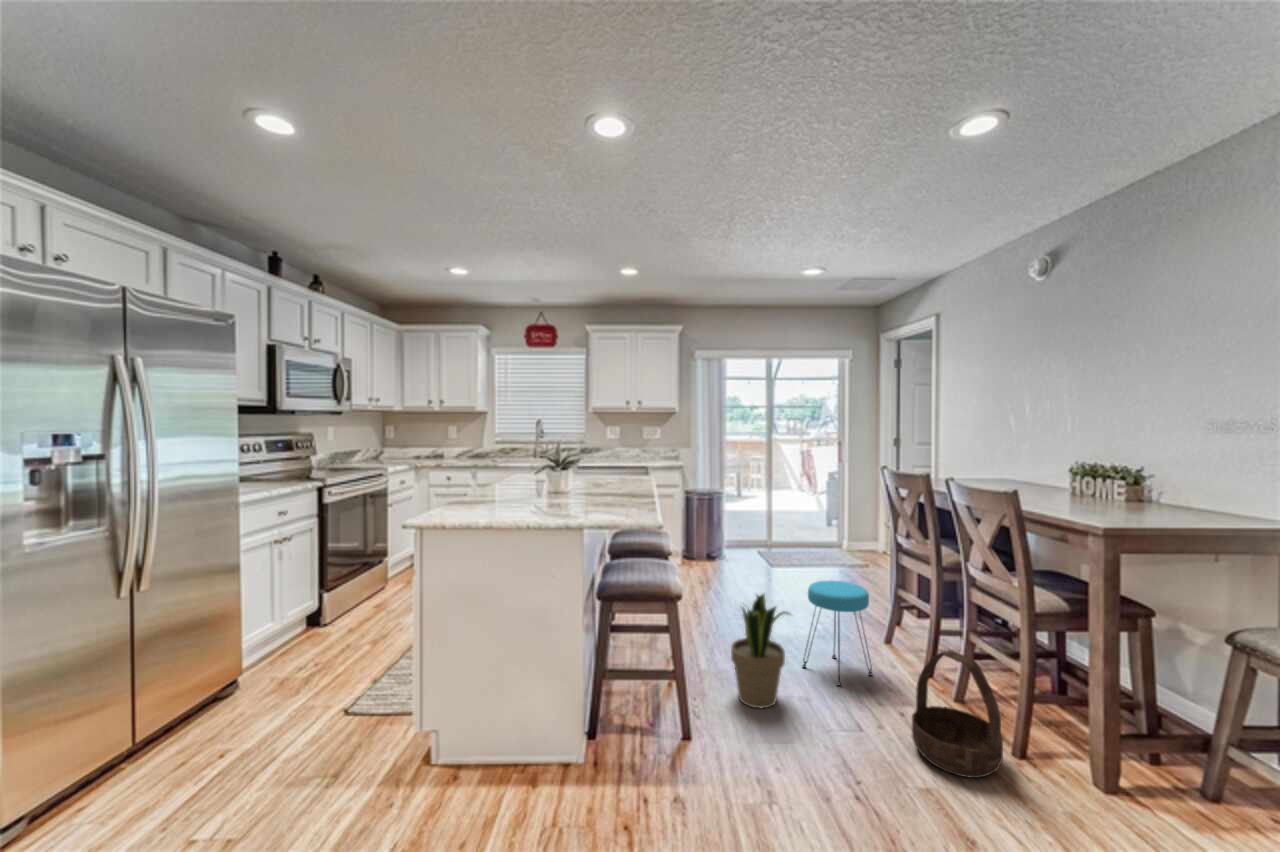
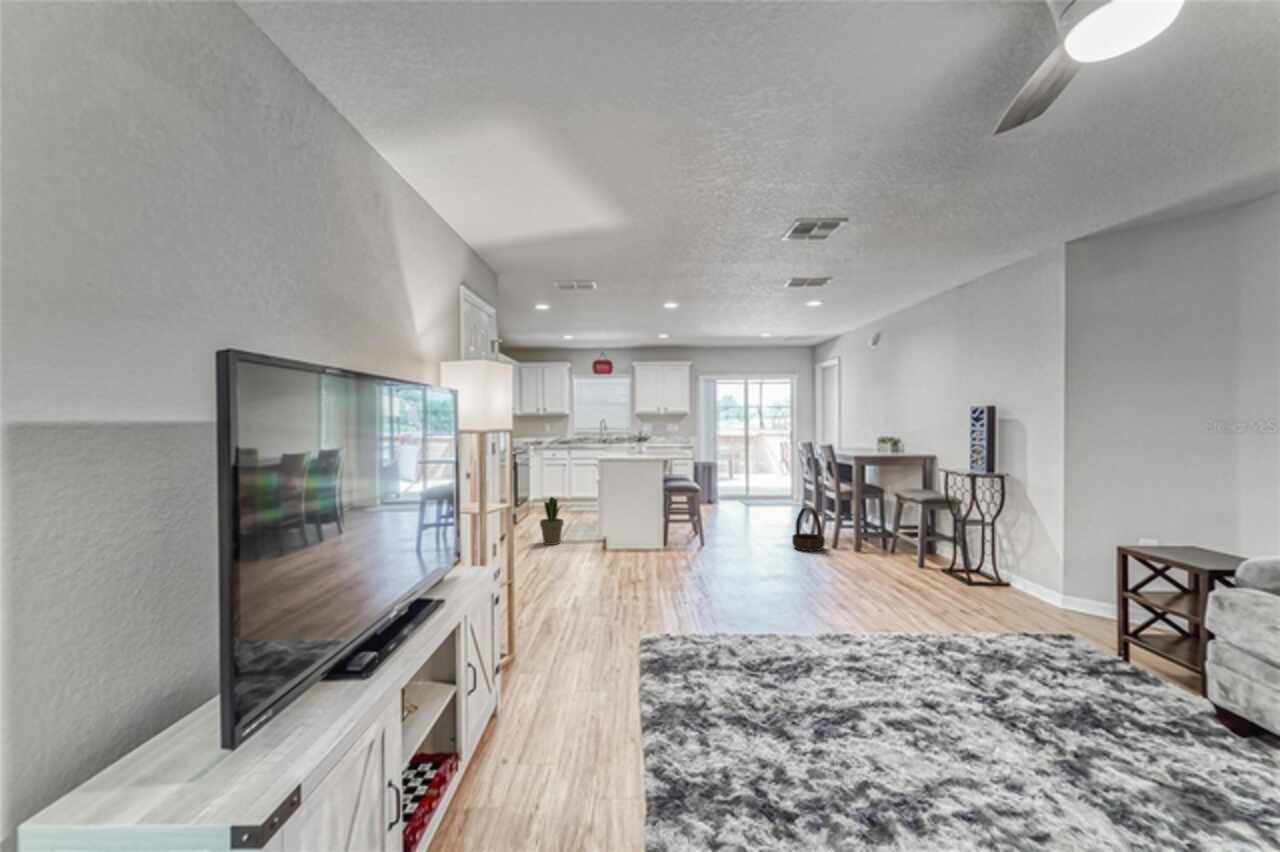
stool: present [803,580,872,685] -> none [755,494,787,537]
potted plant: present [731,594,791,708] -> present [540,497,564,545]

